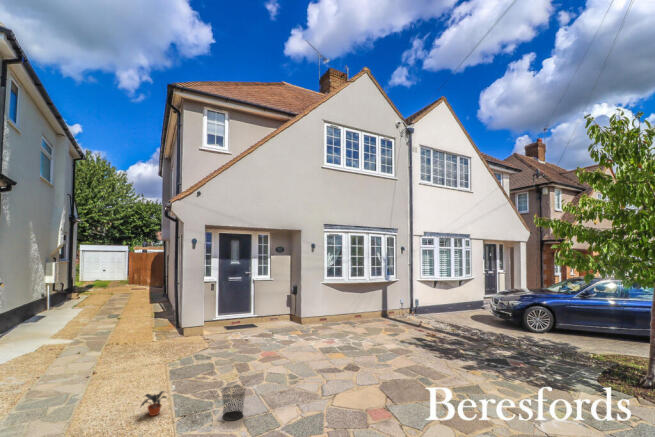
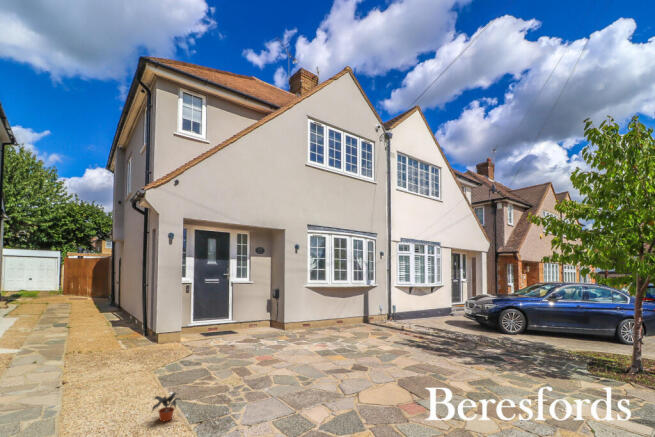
waste bin: present [223,385,245,421] -> none [248,383,275,421]

